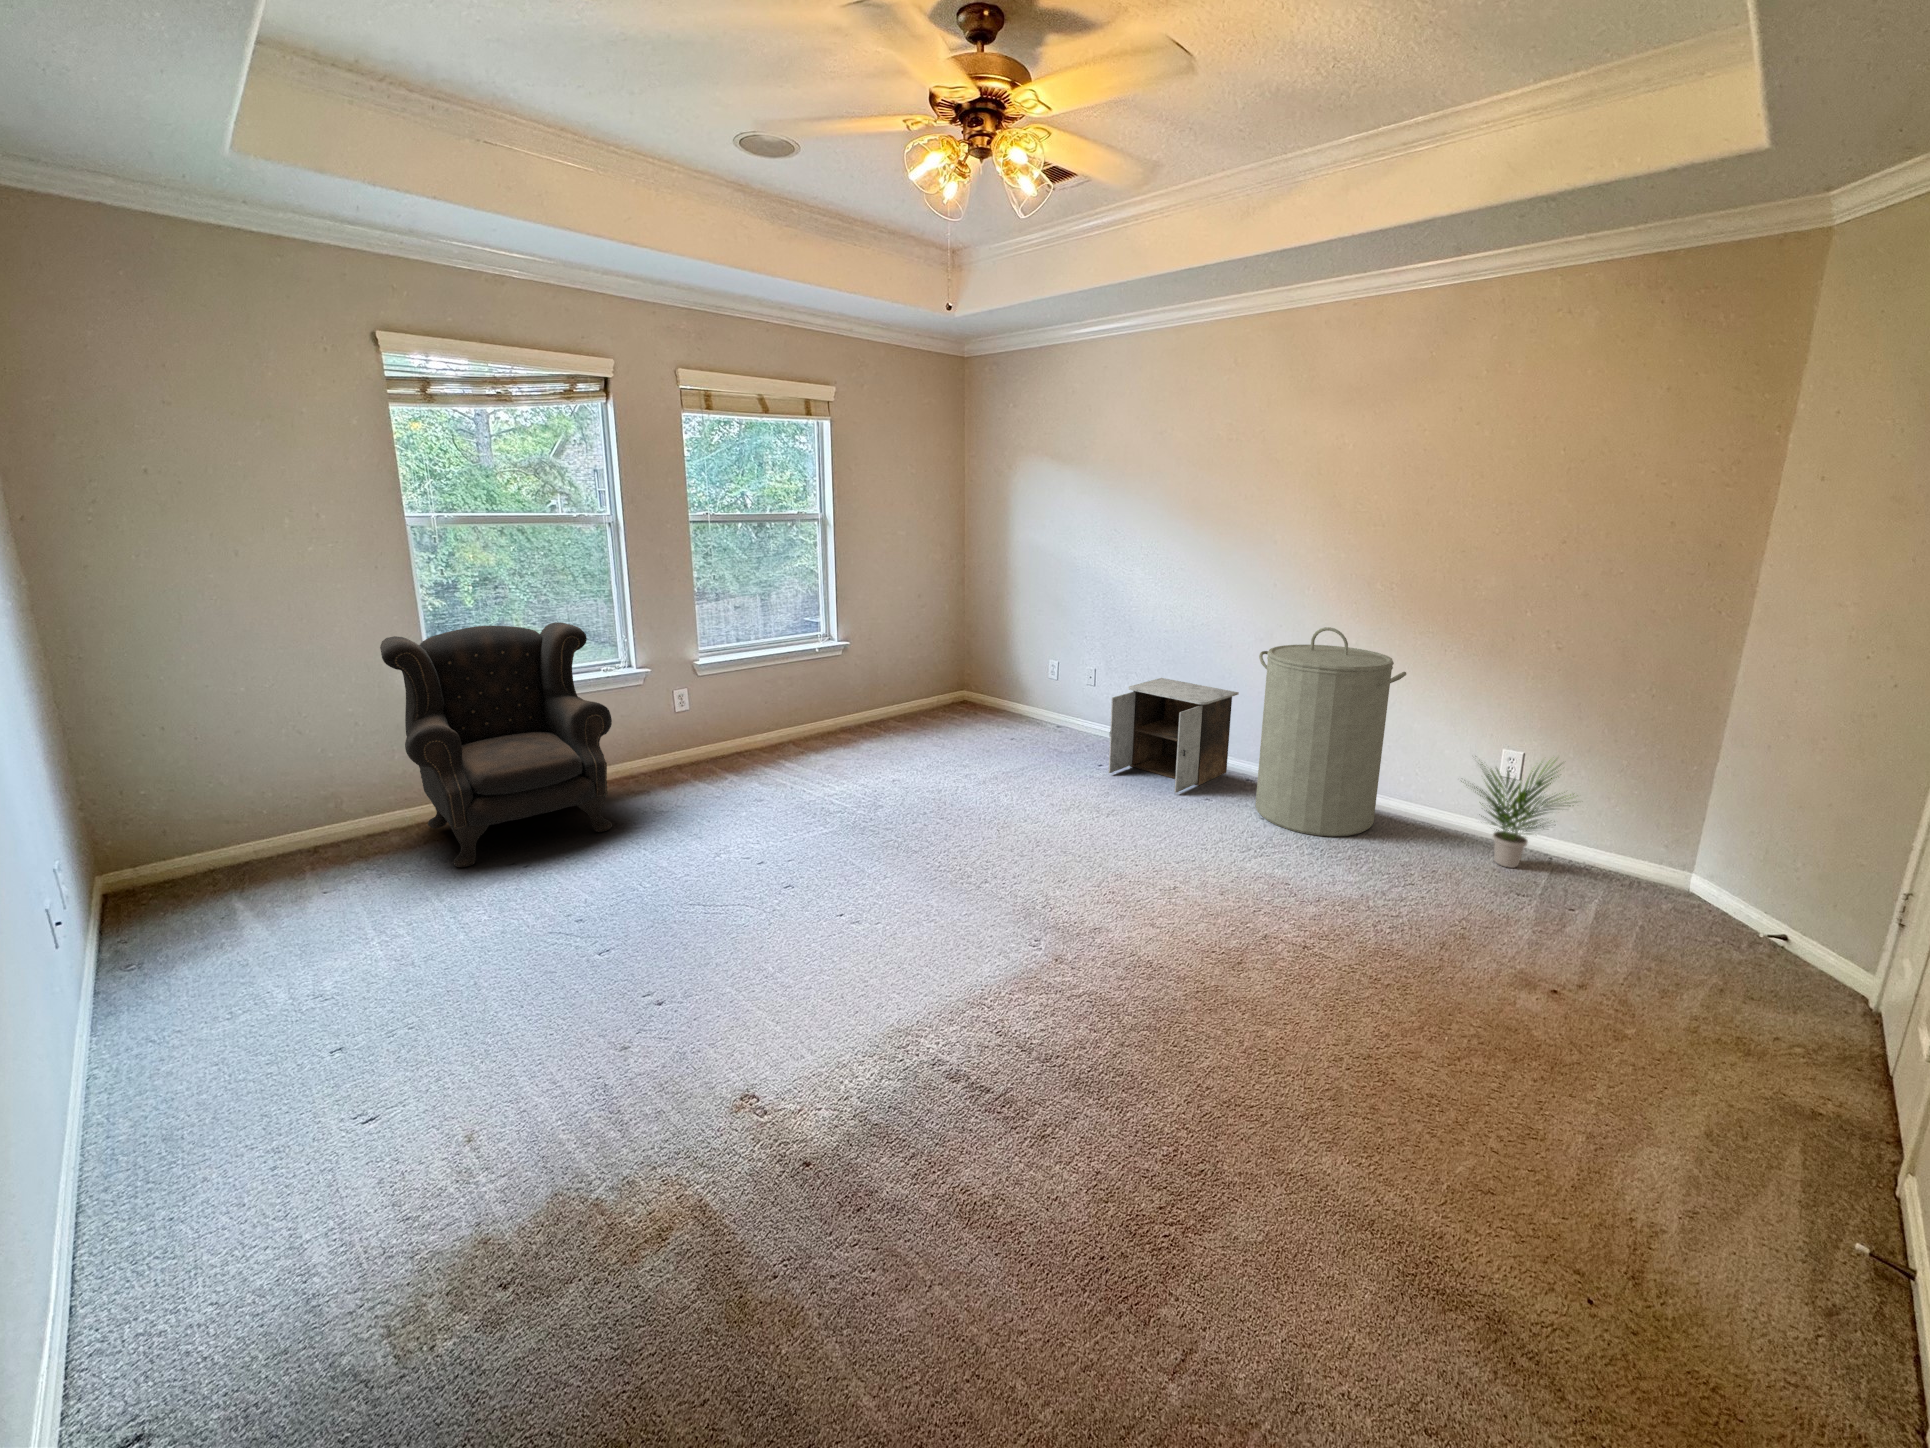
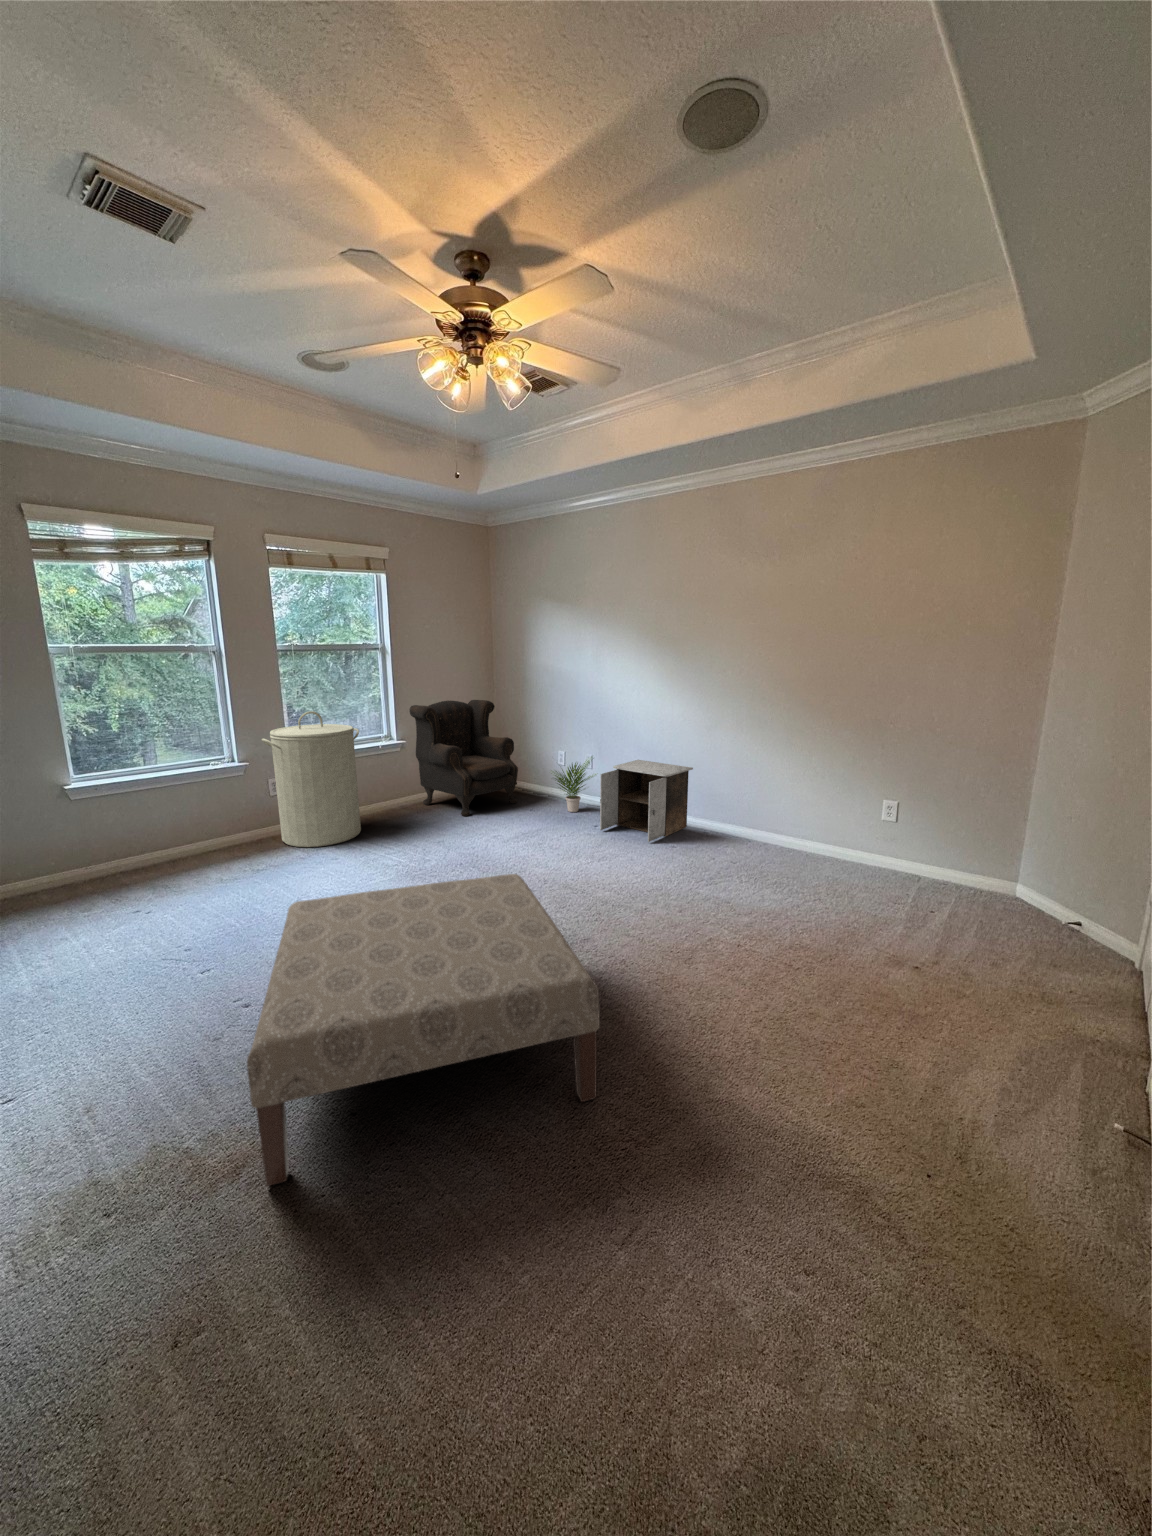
armchair: present [380,622,612,867] -> present [409,700,518,816]
laundry hamper: present [1255,627,1406,837] -> present [262,711,361,847]
potted plant: present [1474,760,1571,868] -> present [554,760,596,812]
ottoman: none [684,843,1135,1259] -> present [247,874,599,1186]

